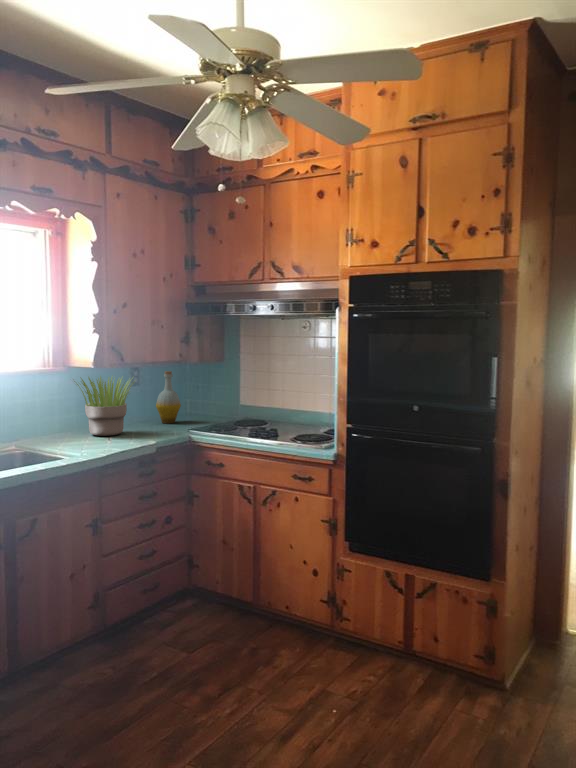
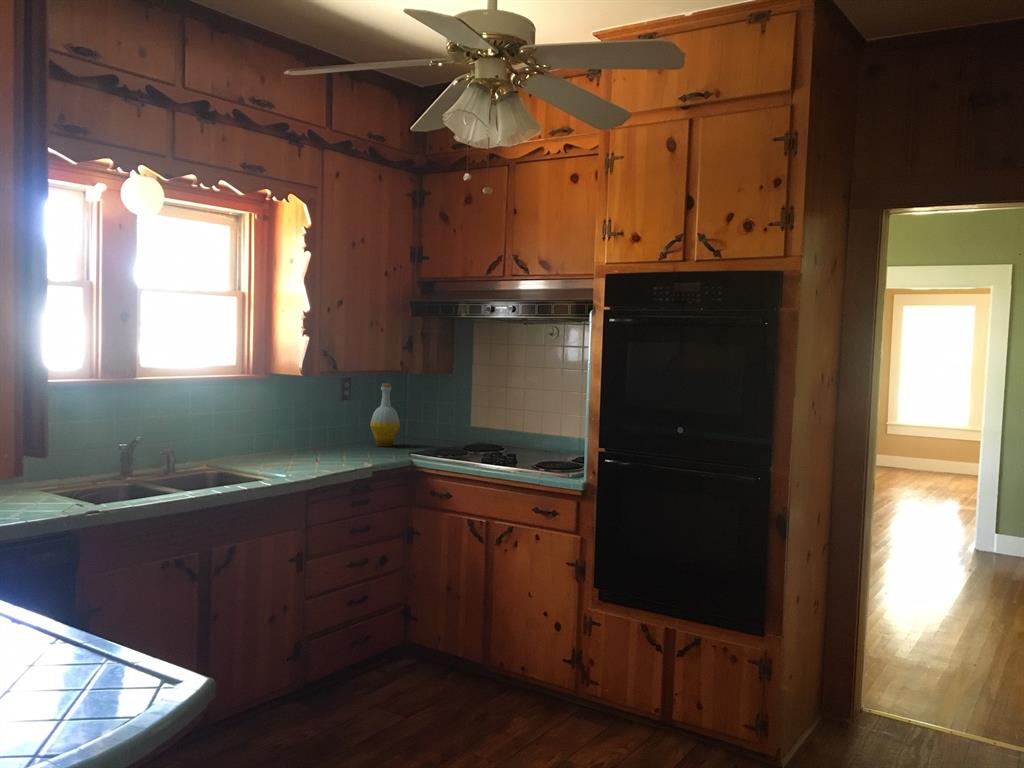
potted plant: present [74,377,134,436] -> none [271,385,353,457]

